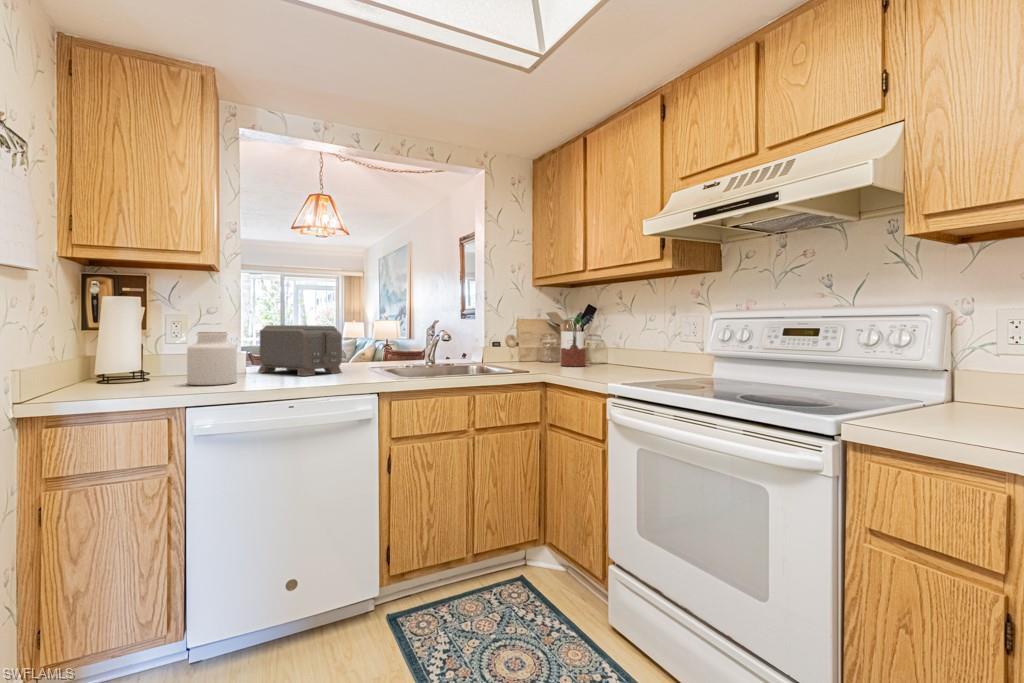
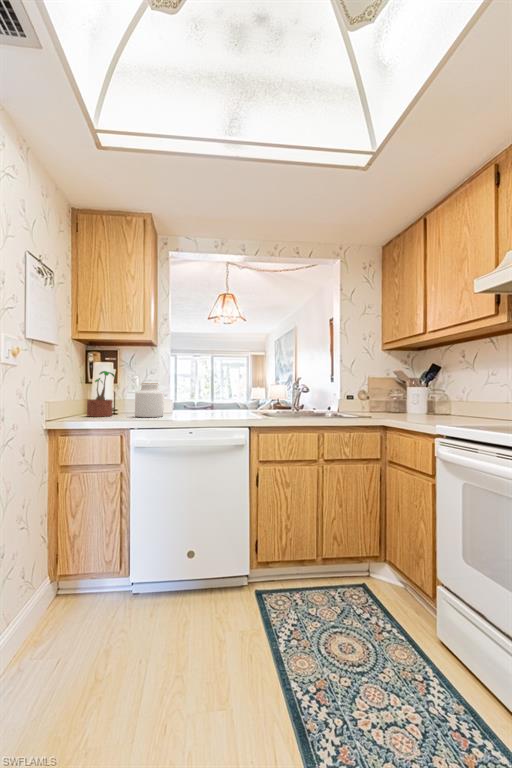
potted plant: present [561,318,586,366] -> present [87,371,115,417]
toaster: present [258,325,342,376] -> none [180,380,233,414]

